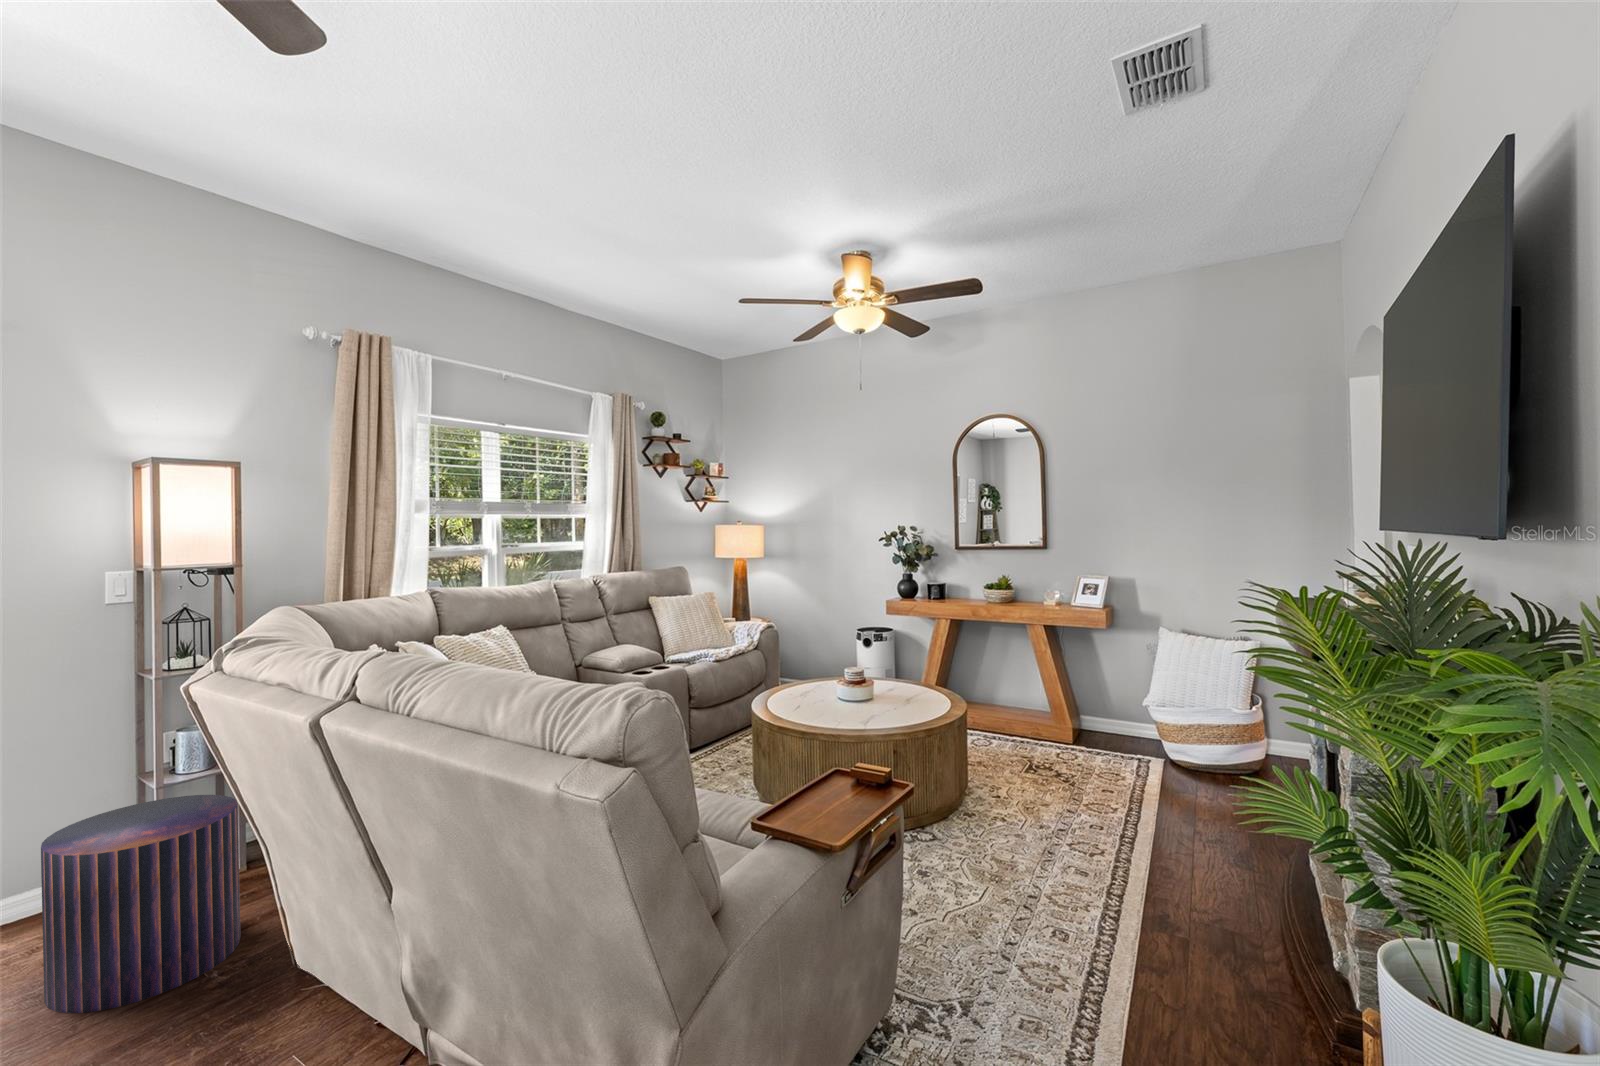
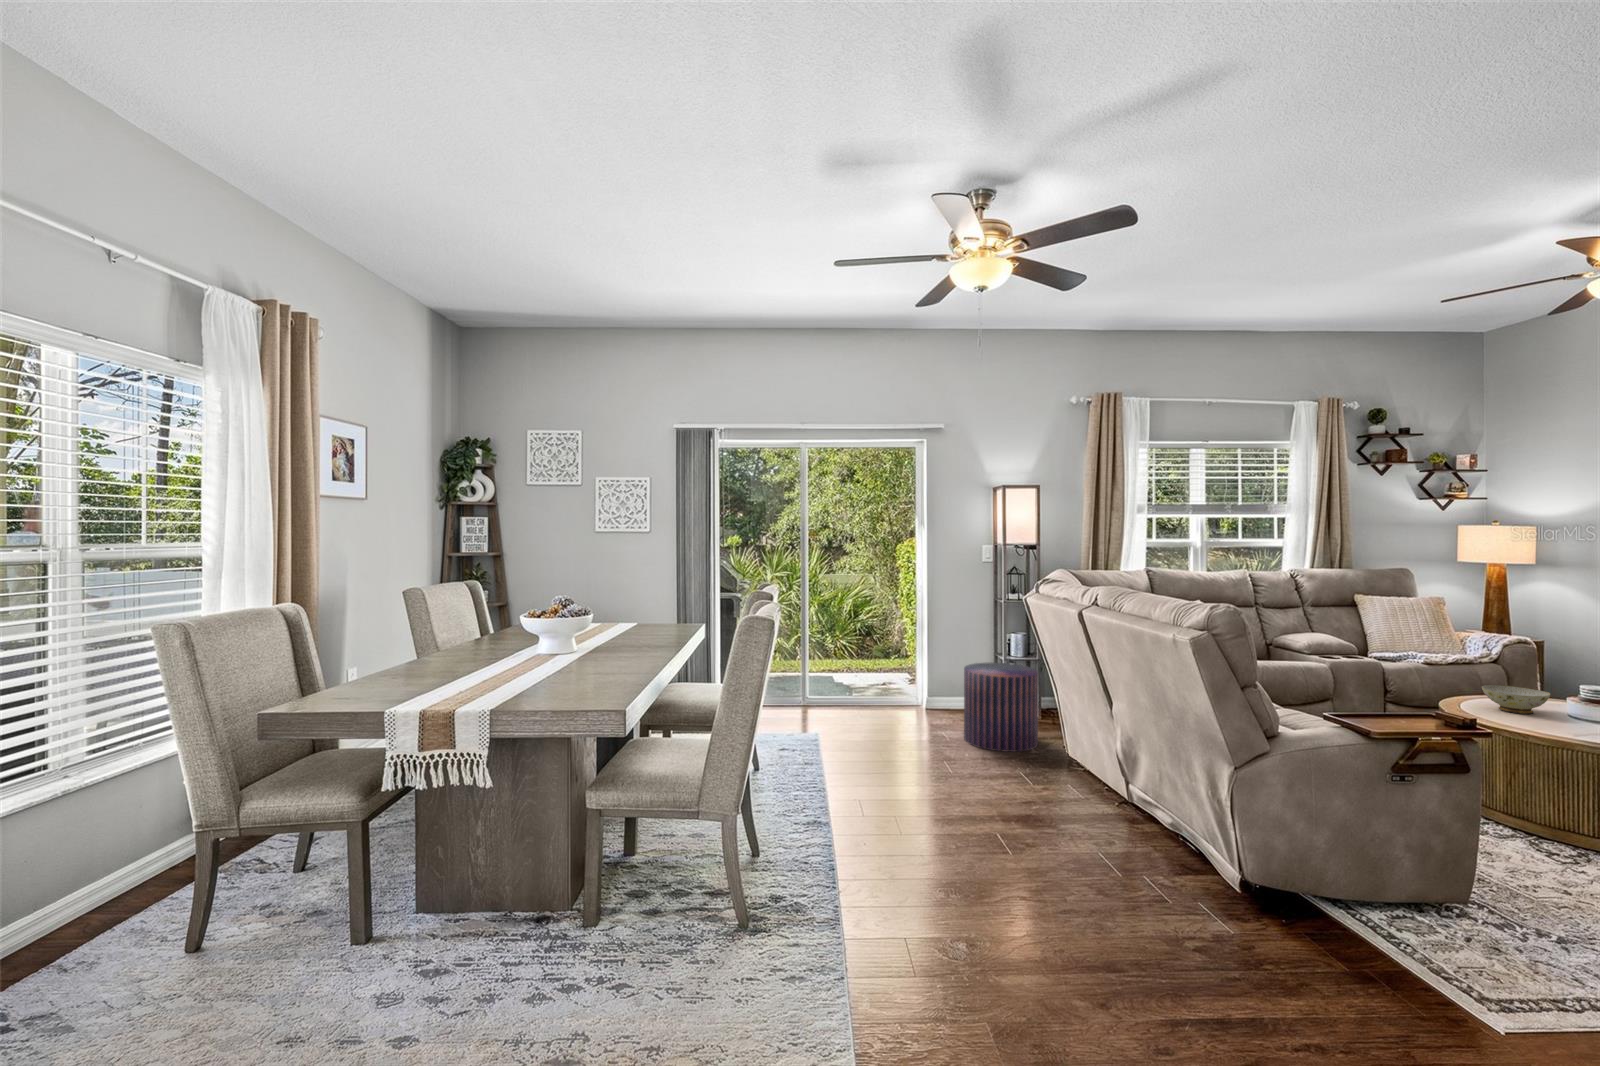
ceramic bowl: none [786,685,834,714] -> present [1482,685,1550,714]

